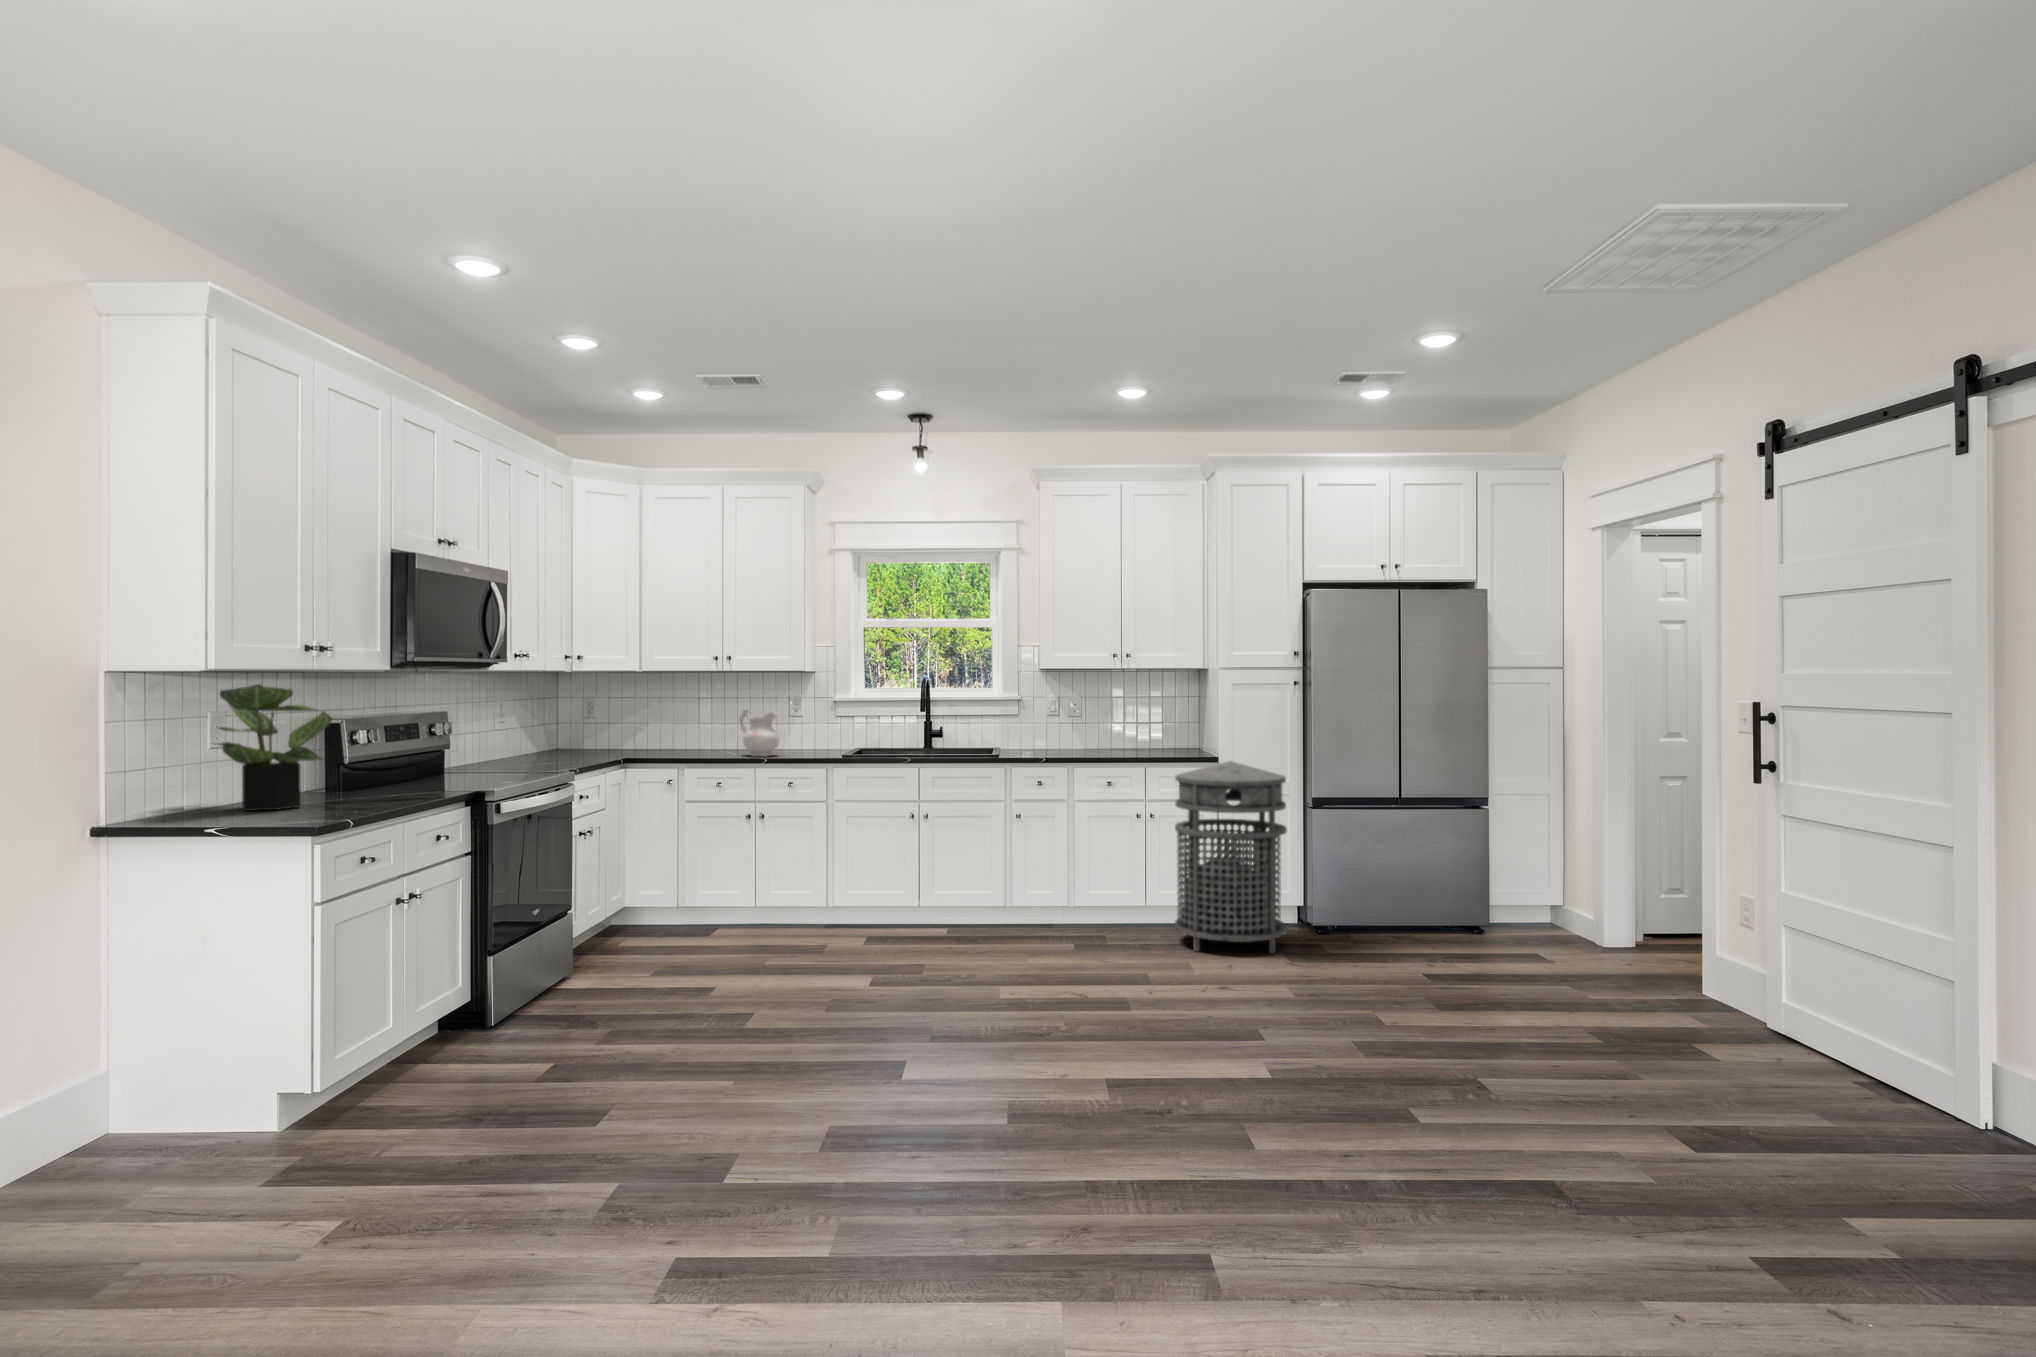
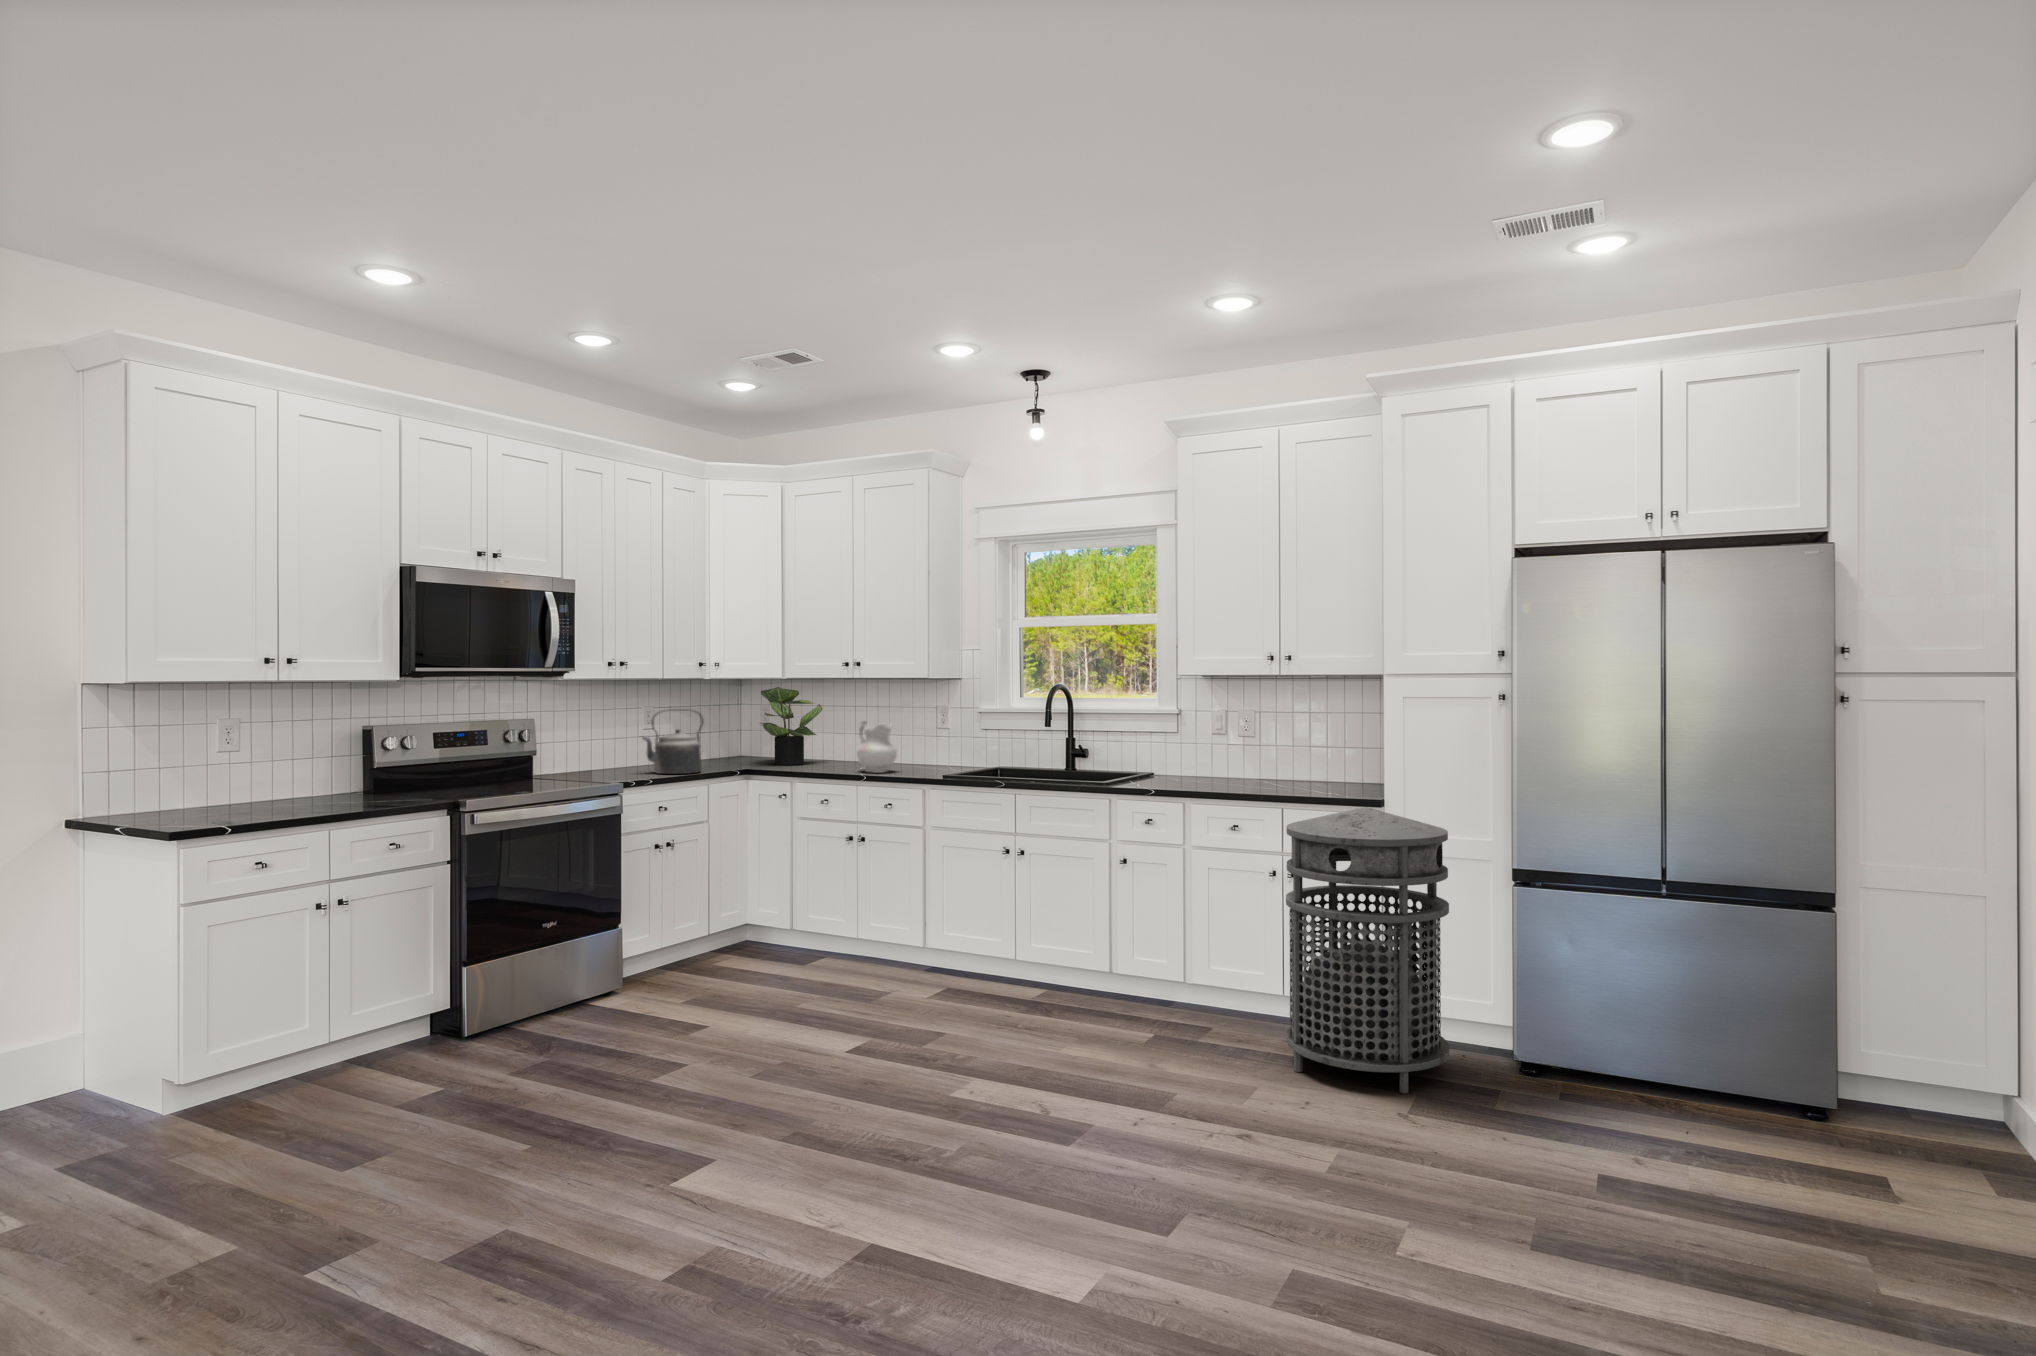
potted plant: present [217,684,332,811] -> present [760,687,822,765]
kettle: none [549,701,603,764] -> present [643,709,704,774]

